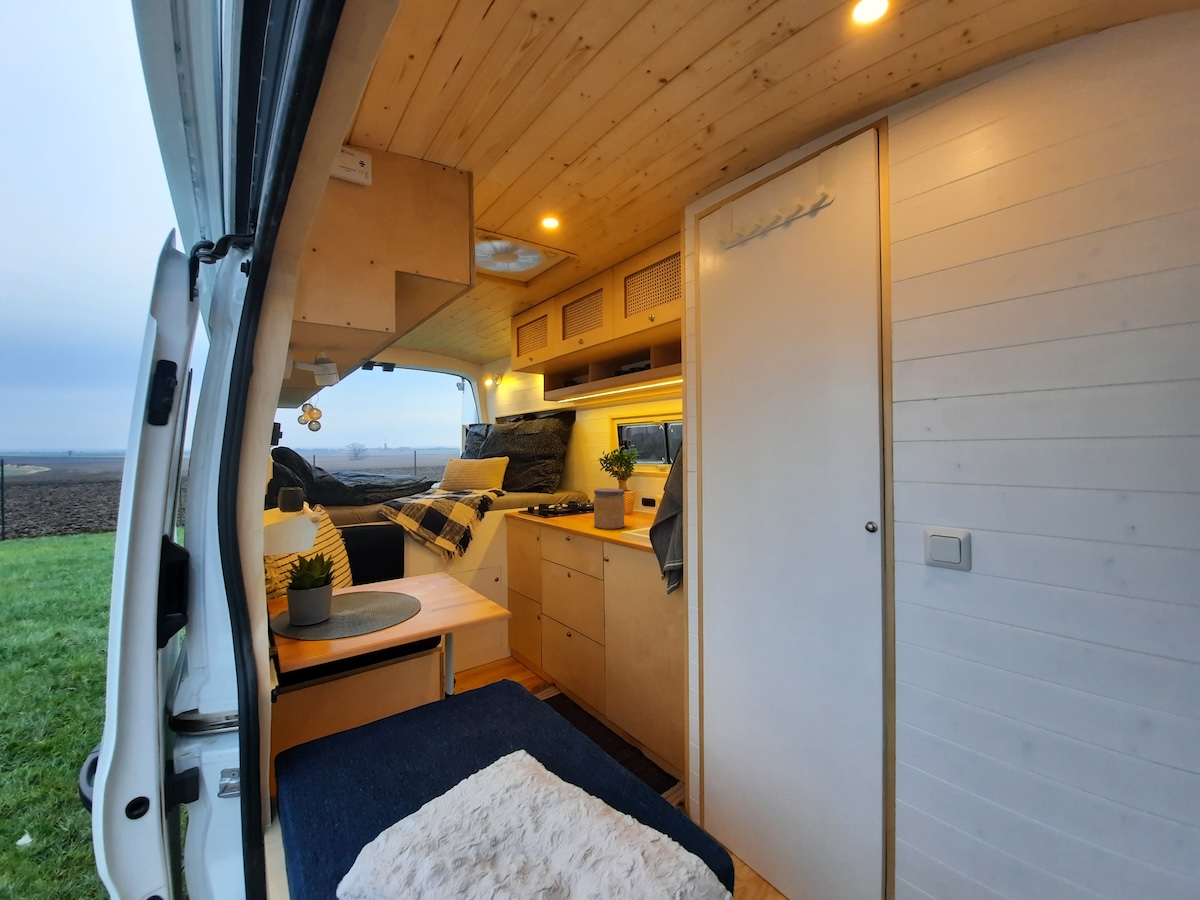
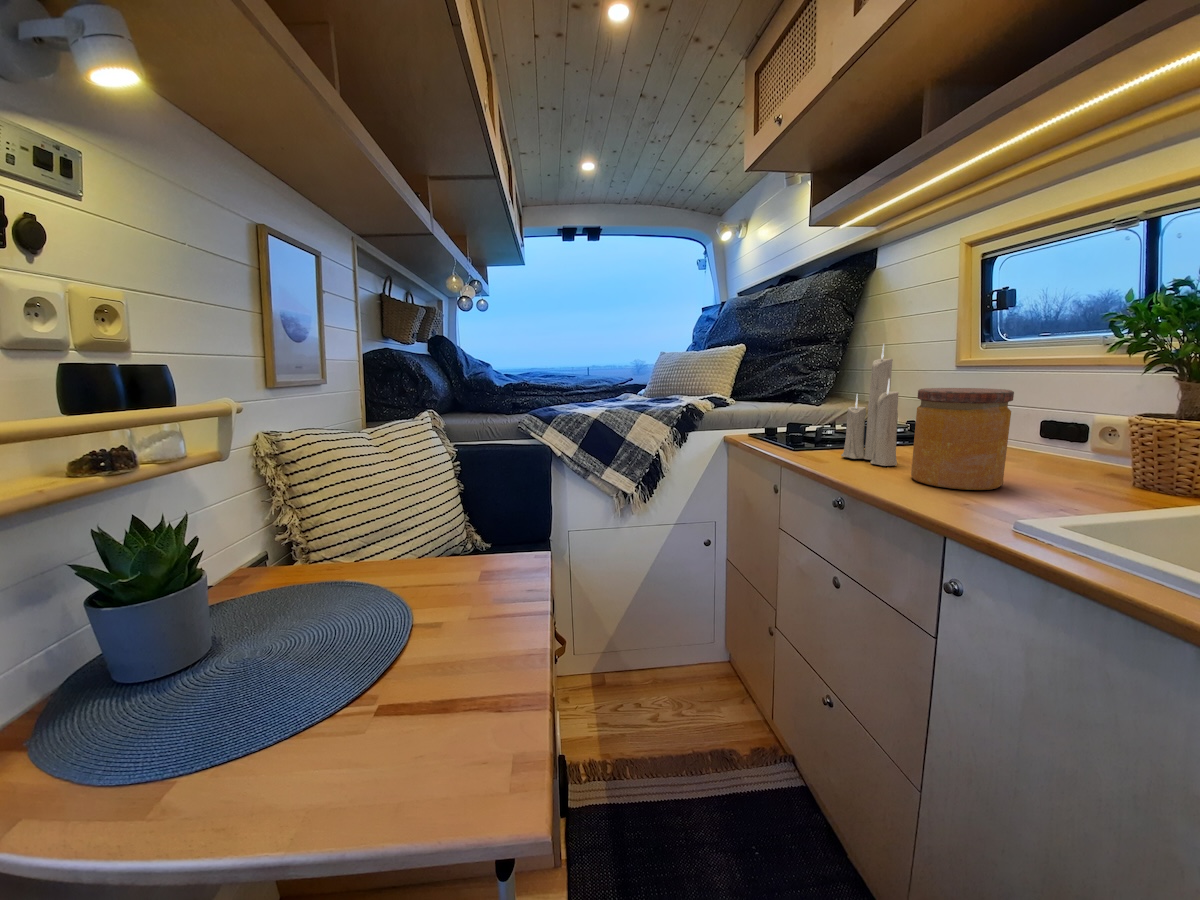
candle: none [567,466,589,522] -> present [841,344,899,466]

